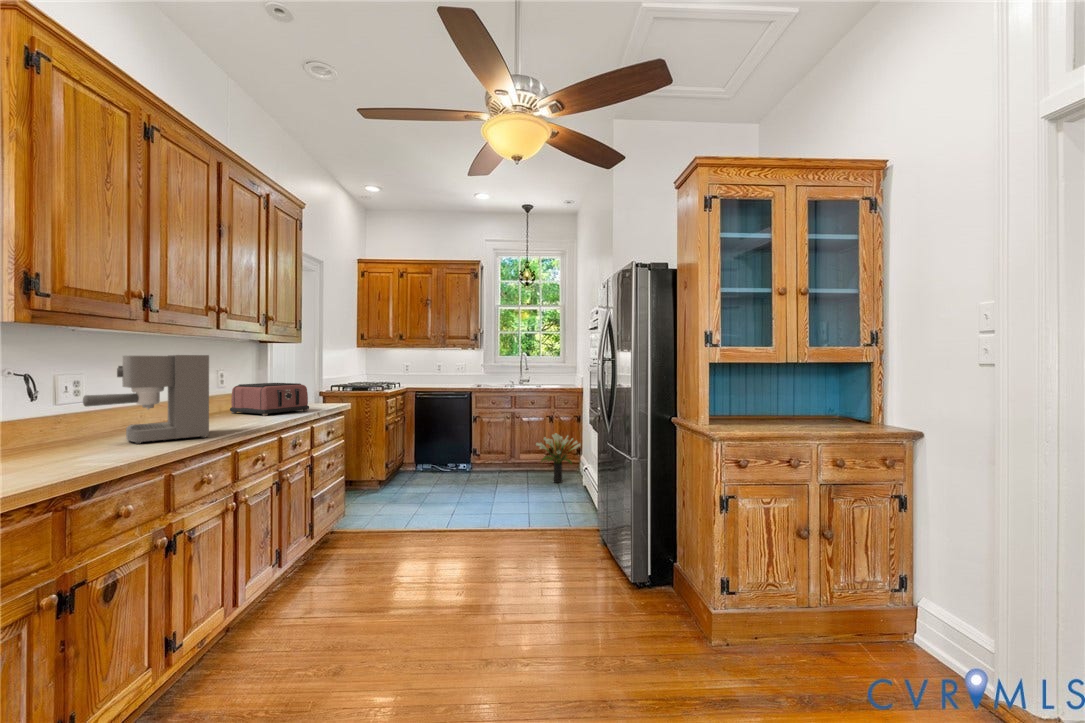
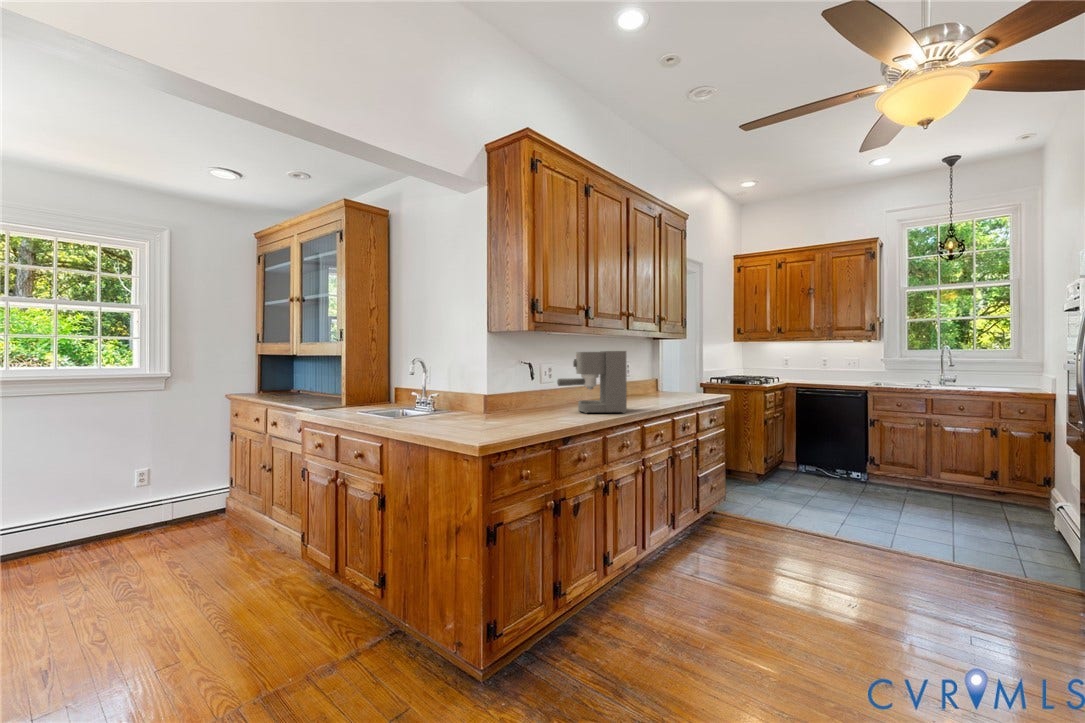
toaster: present [230,383,309,416] -> none [634,374,694,401]
potted plant: present [536,433,581,483] -> none [966,451,1052,519]

